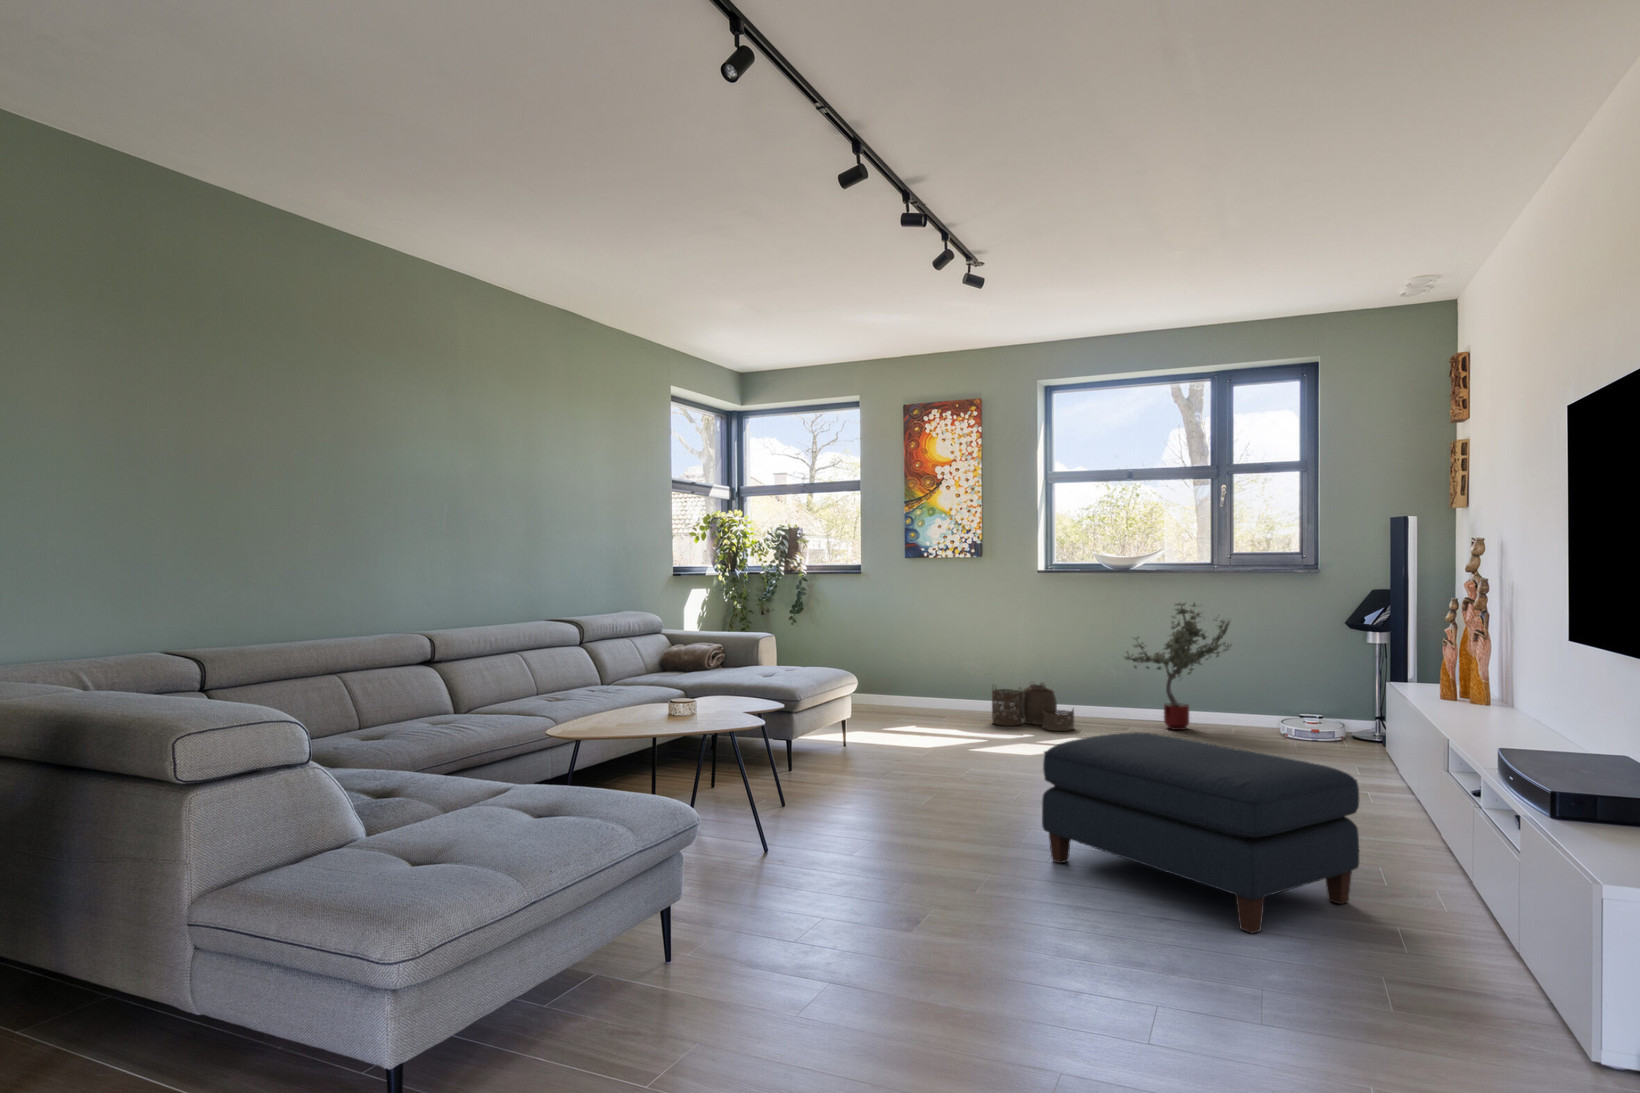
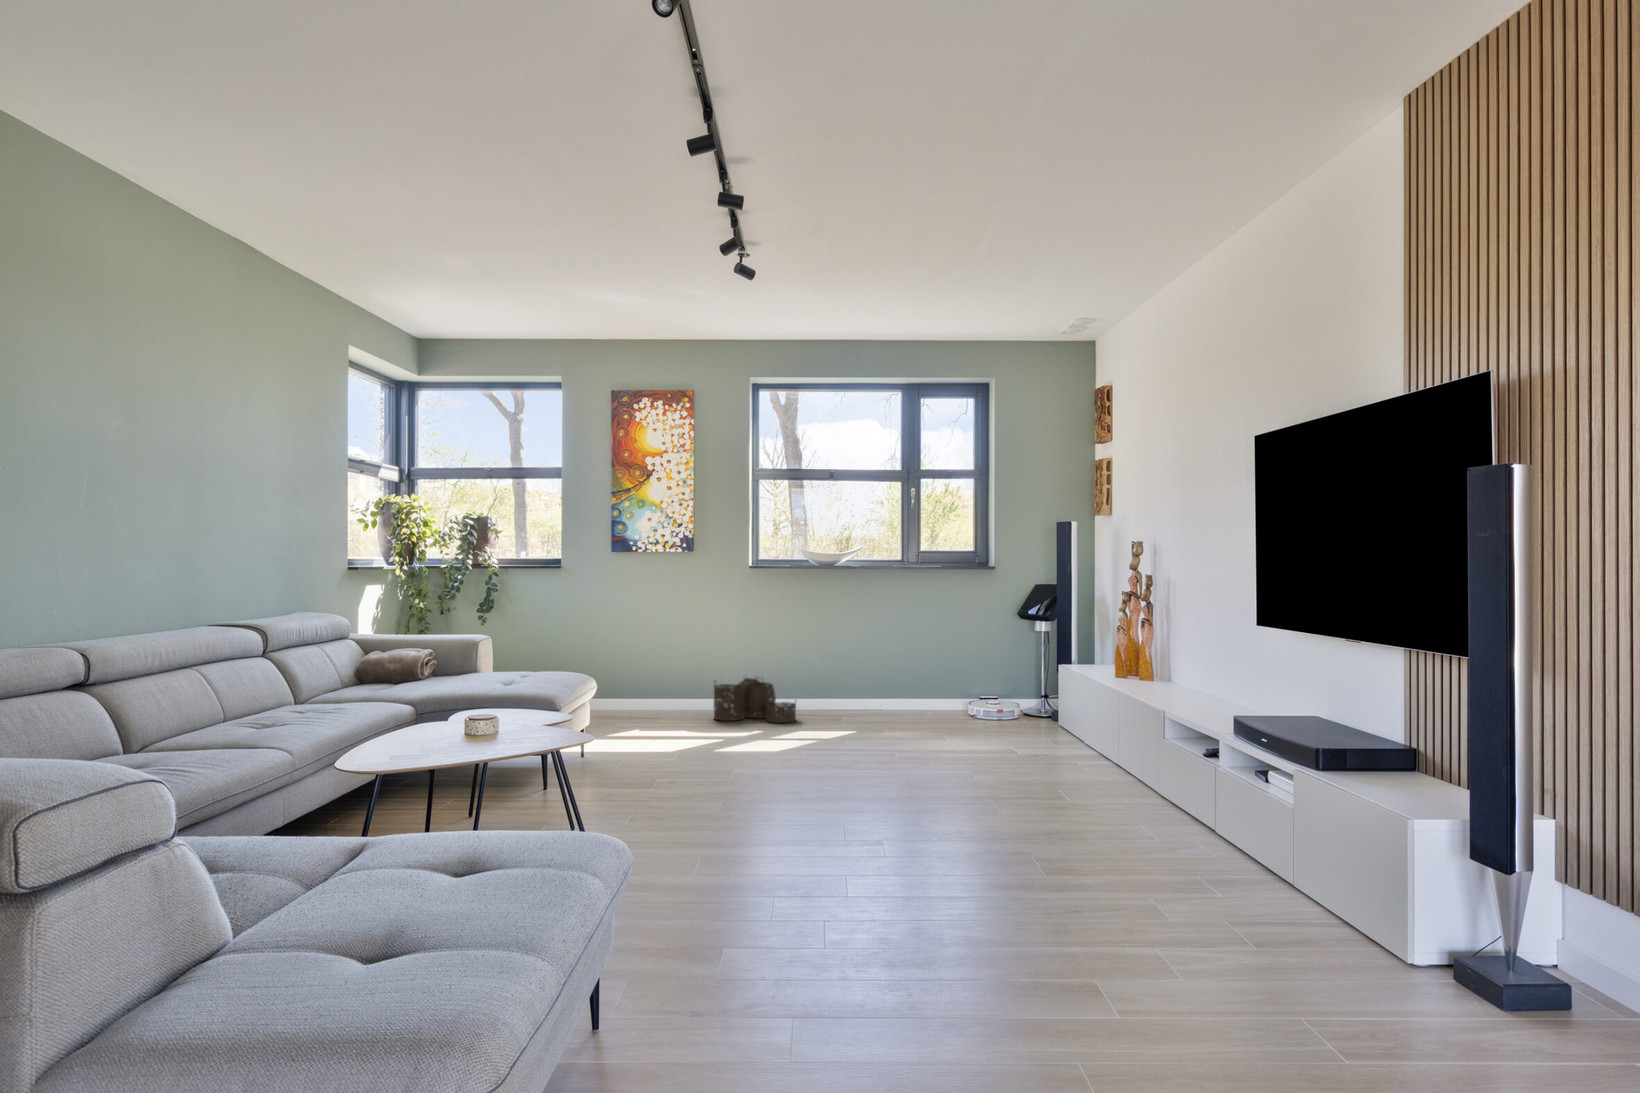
potted tree: present [1125,603,1231,730] -> none [834,595,932,715]
ottoman: present [1042,732,1359,933] -> none [883,720,1161,895]

